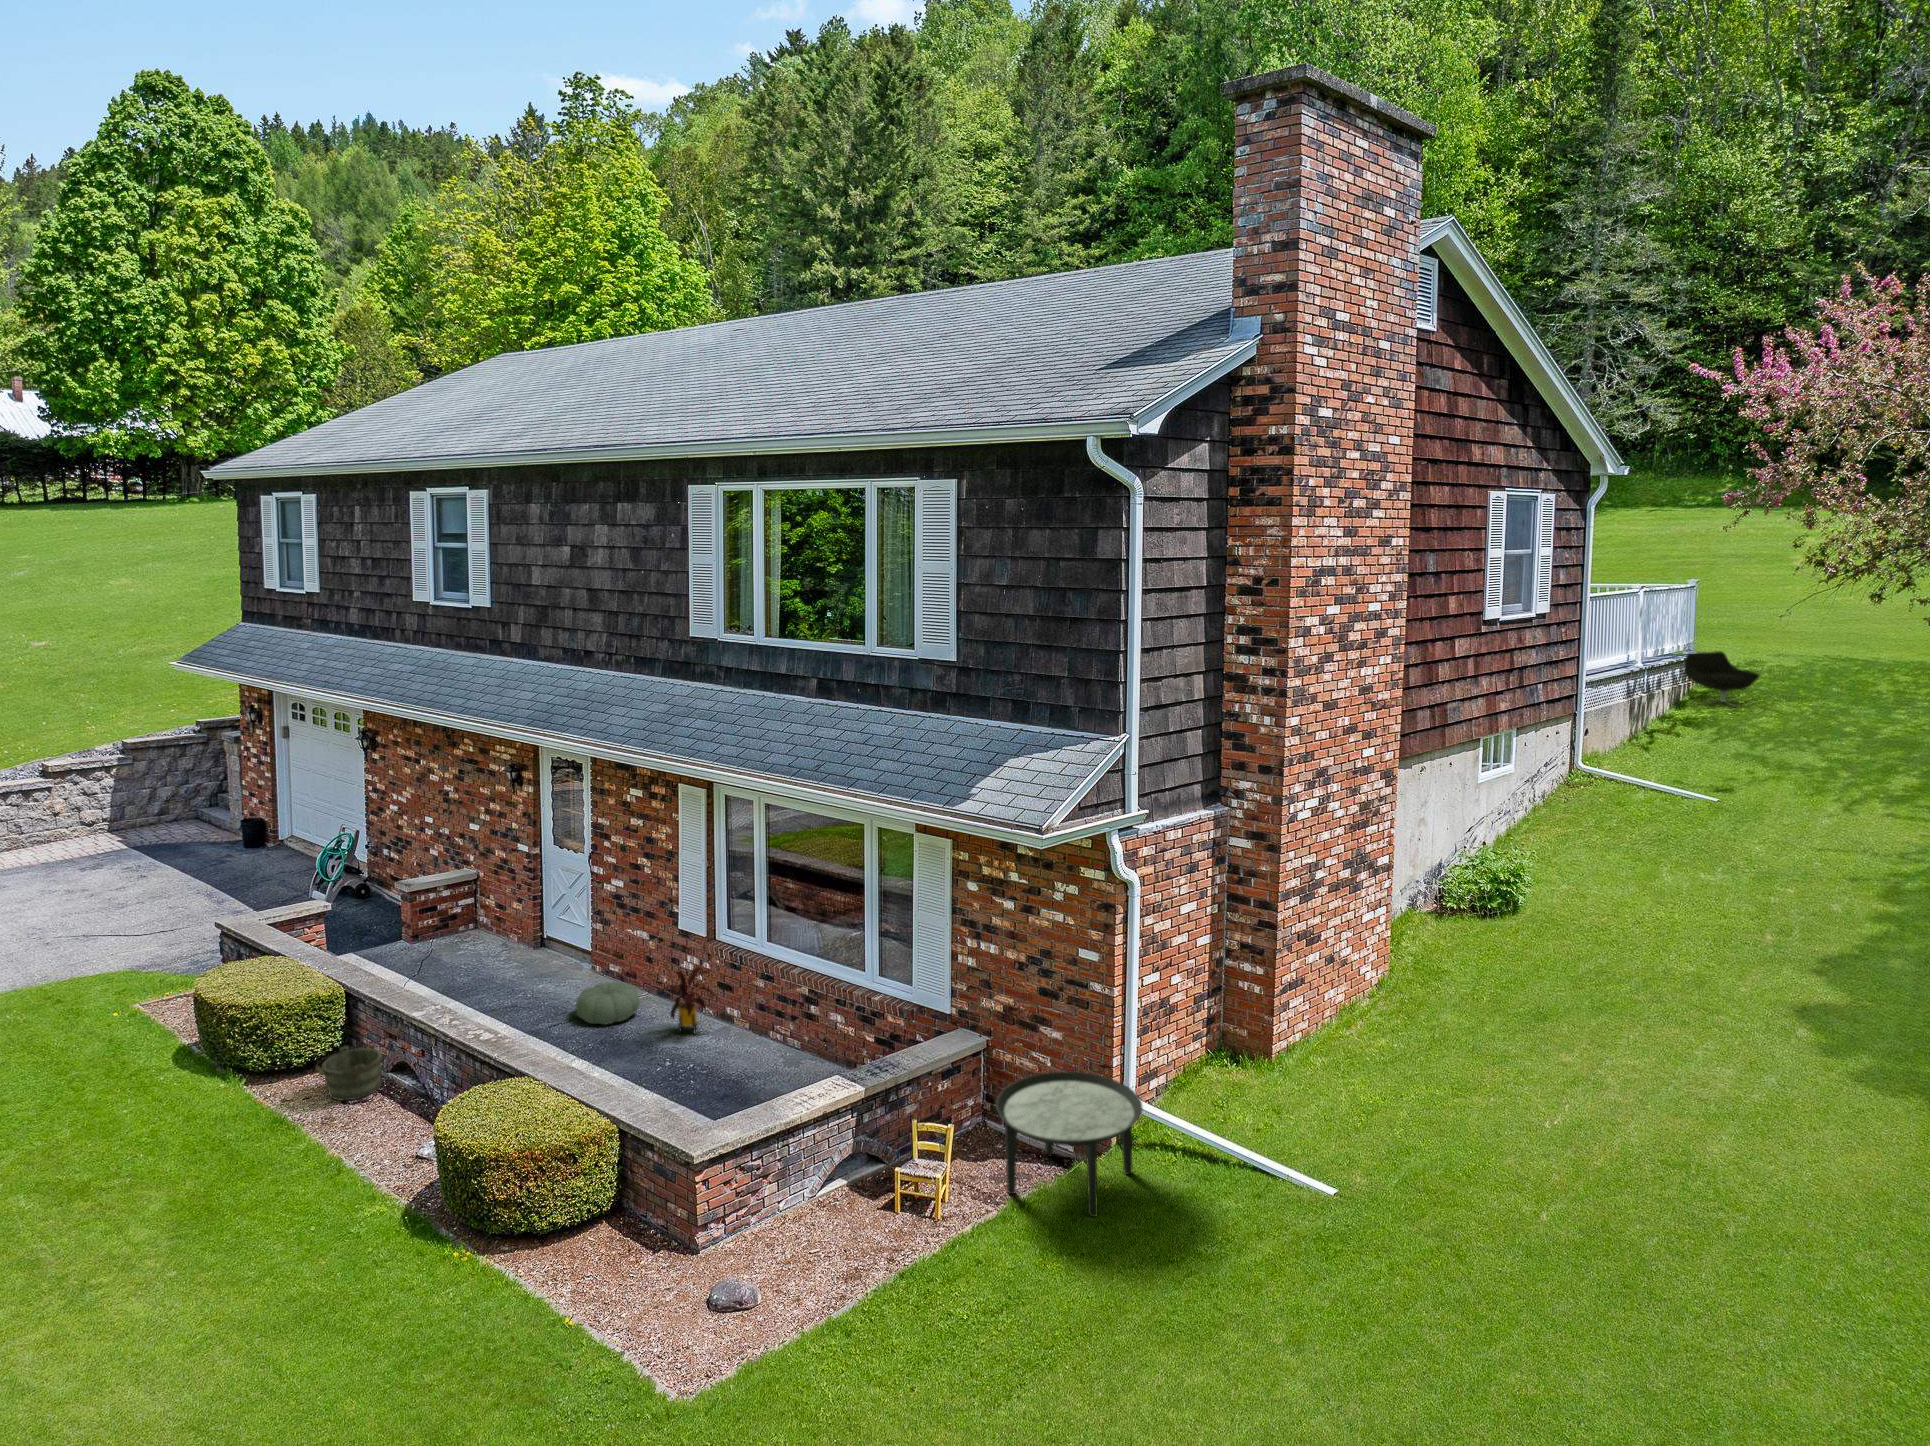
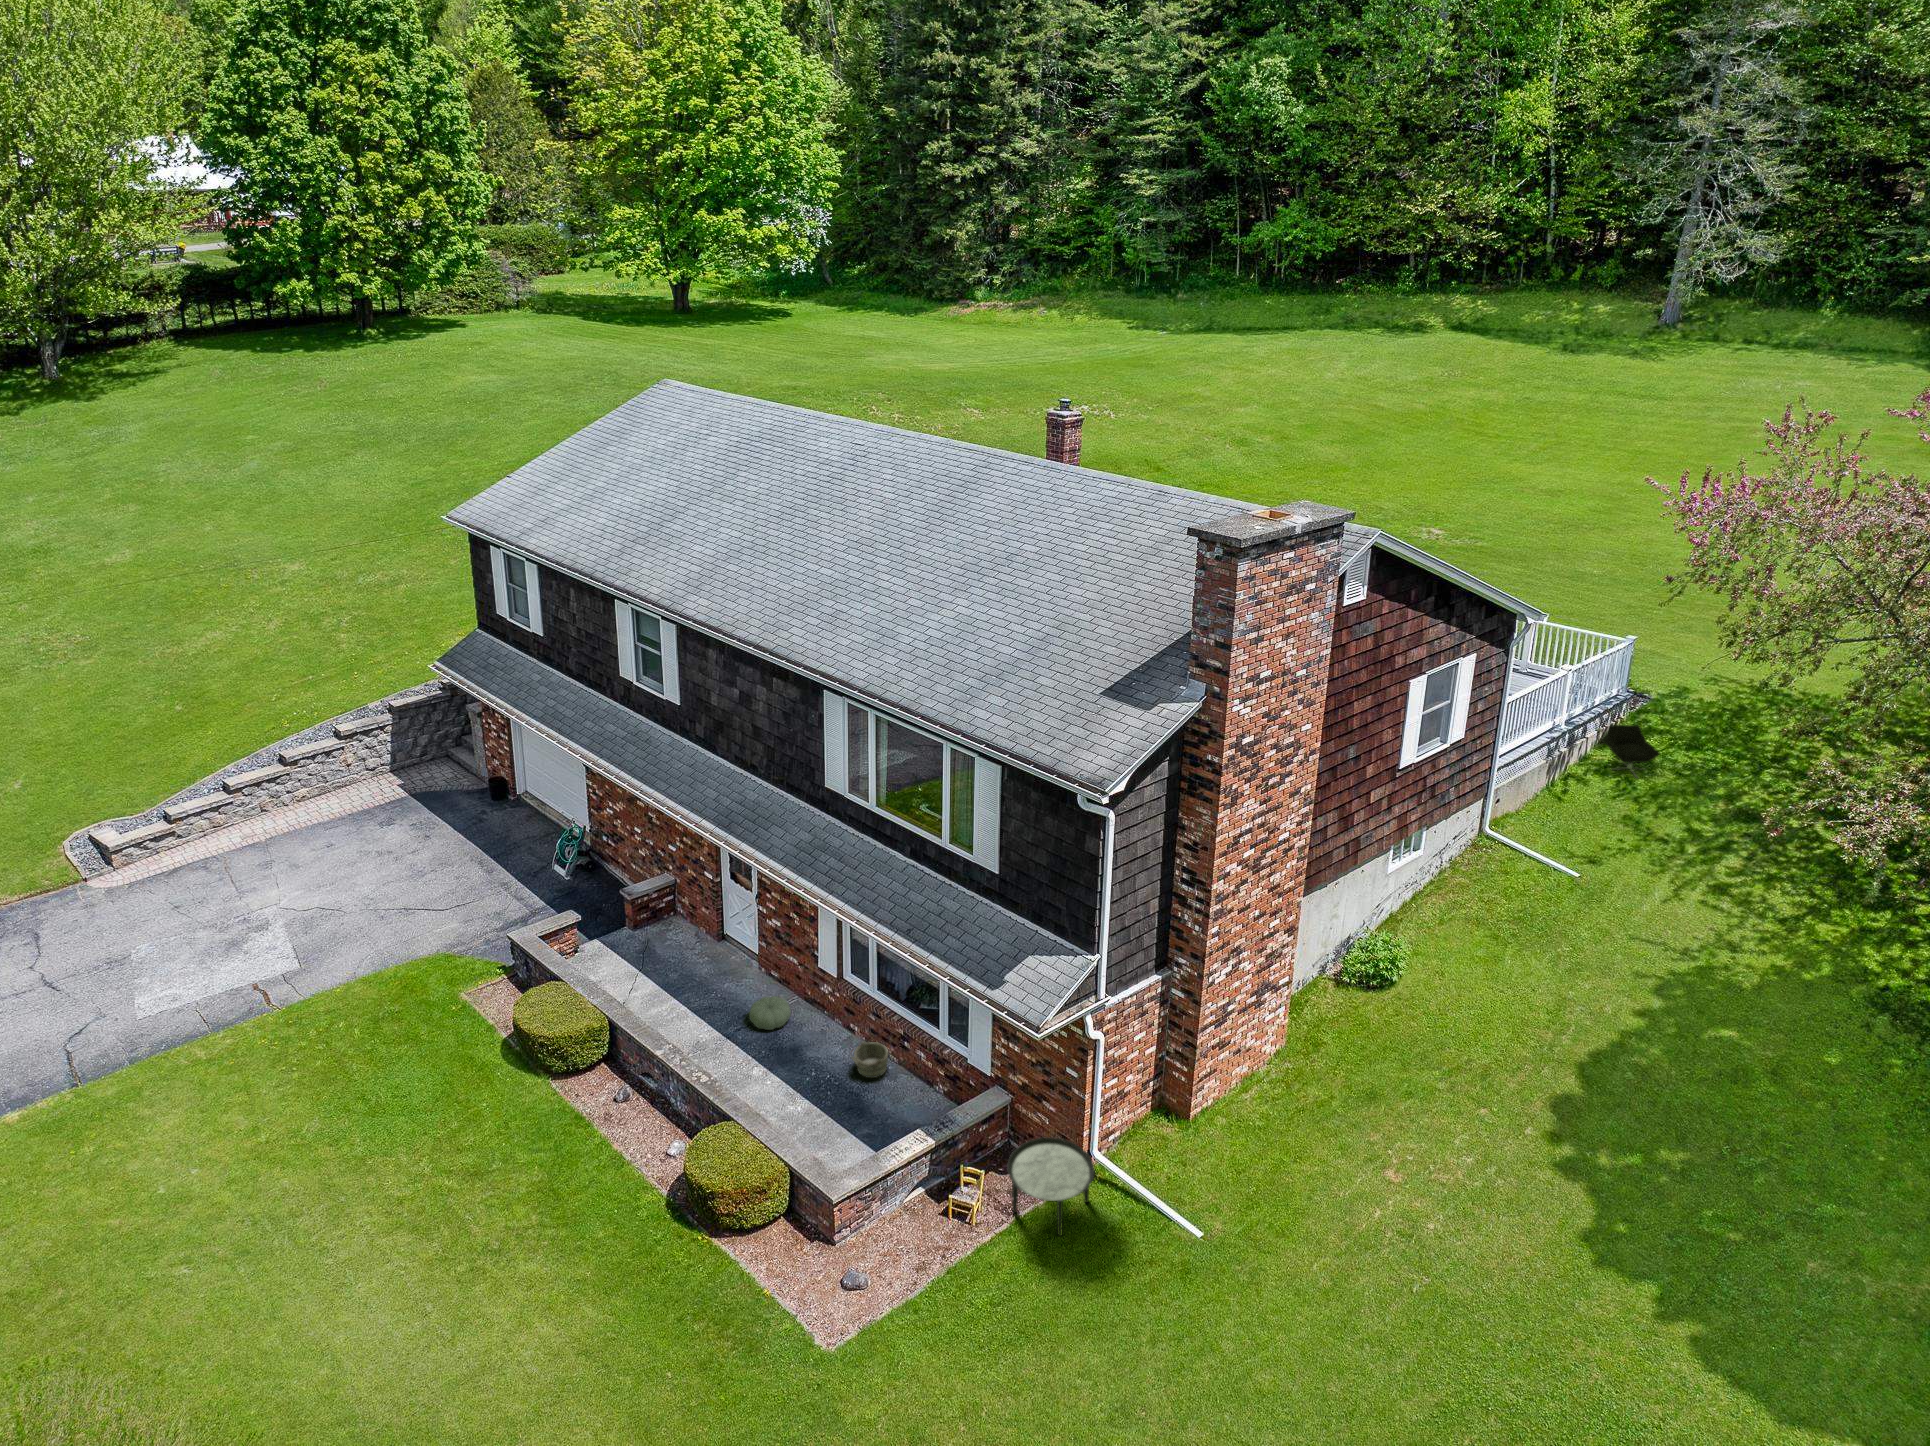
house plant: present [668,968,713,1033] -> none [803,1000,842,1043]
bucket: present [315,1046,382,1100] -> present [851,1041,888,1078]

